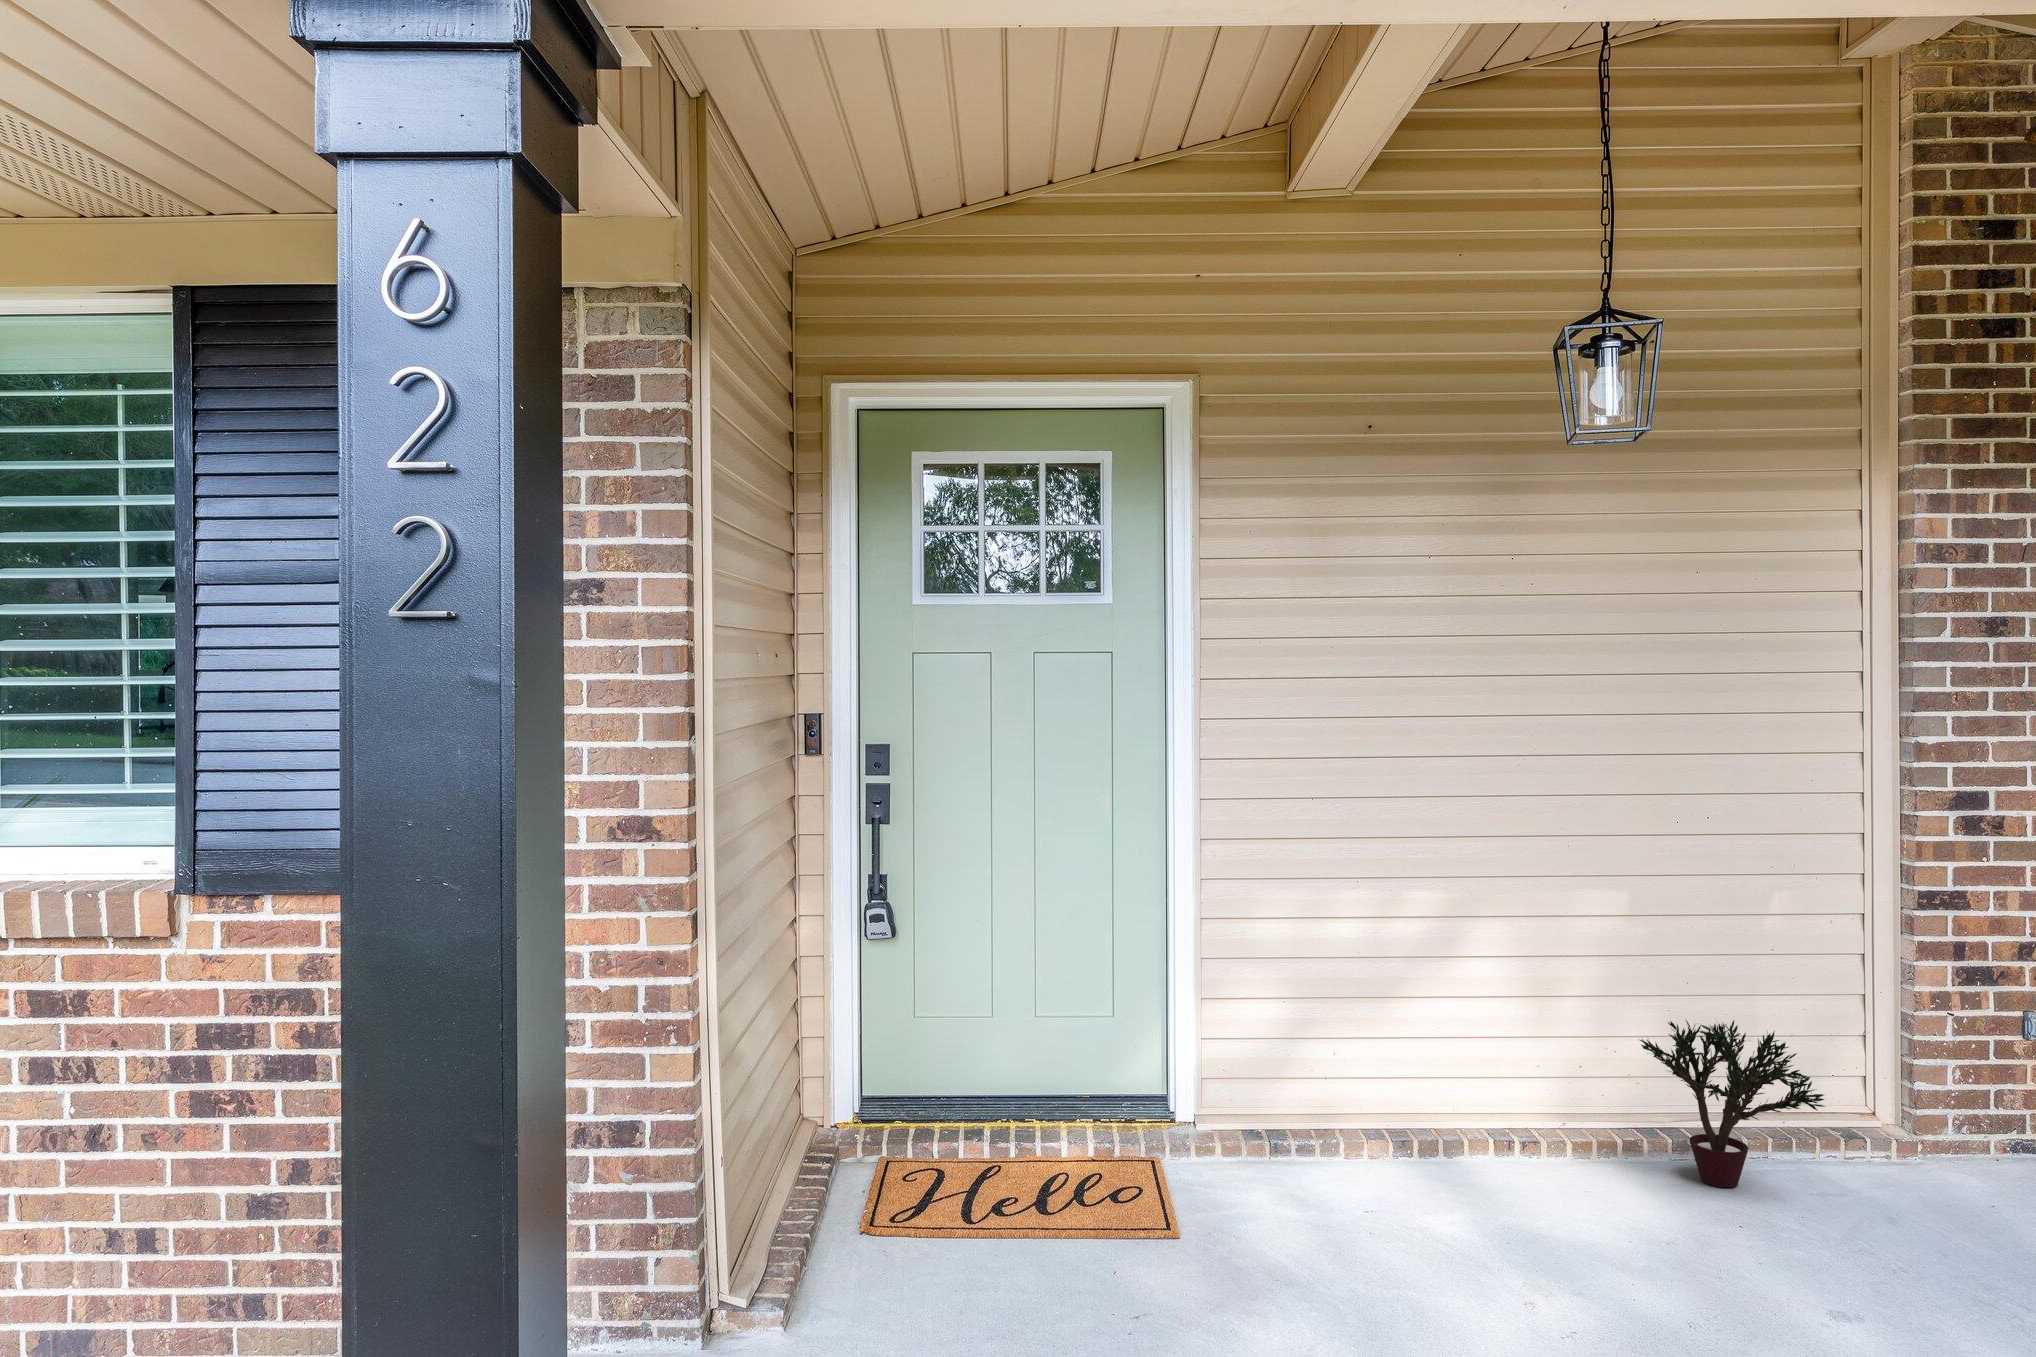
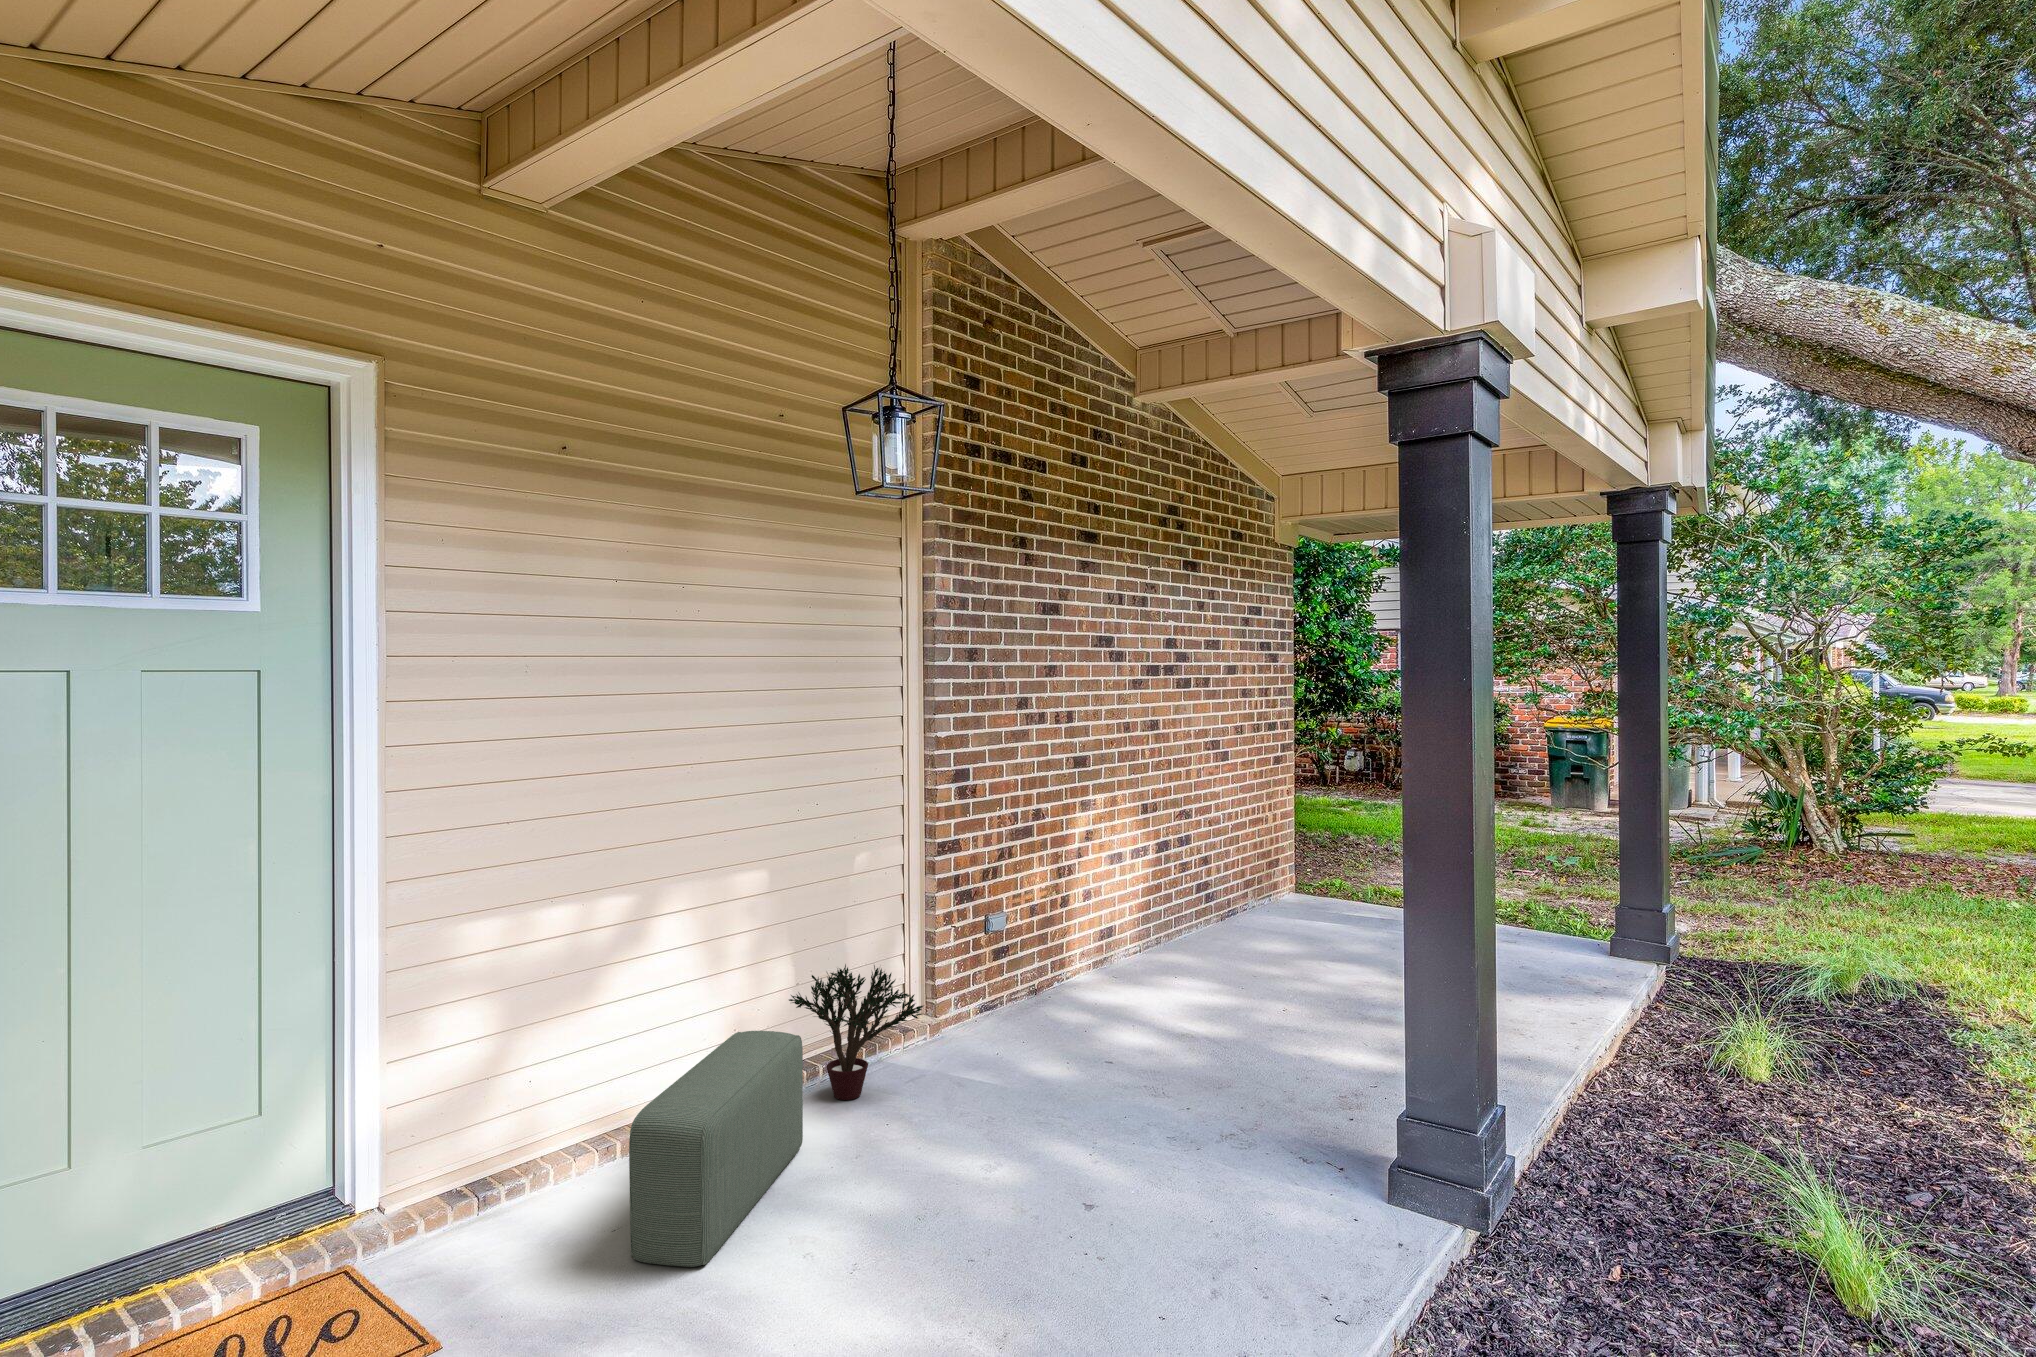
pouf: none [1360,1059,1616,1273] -> present [629,1031,803,1267]

